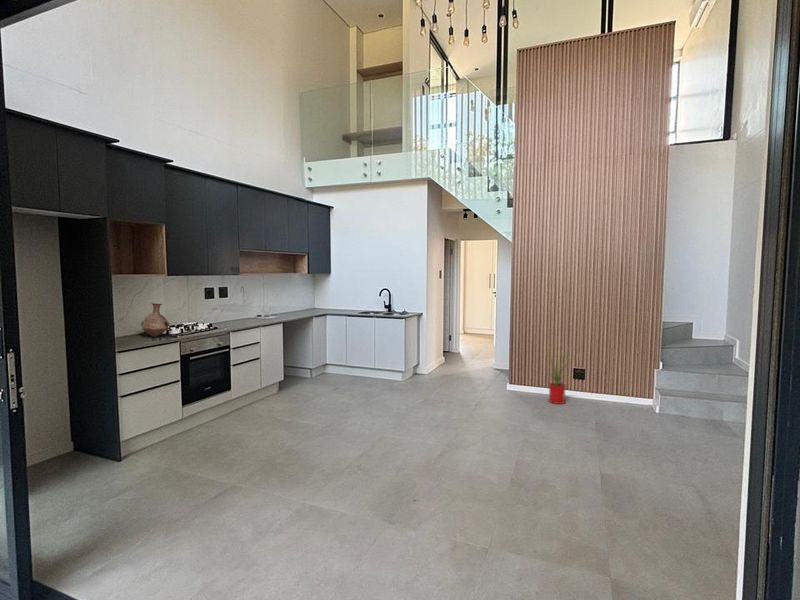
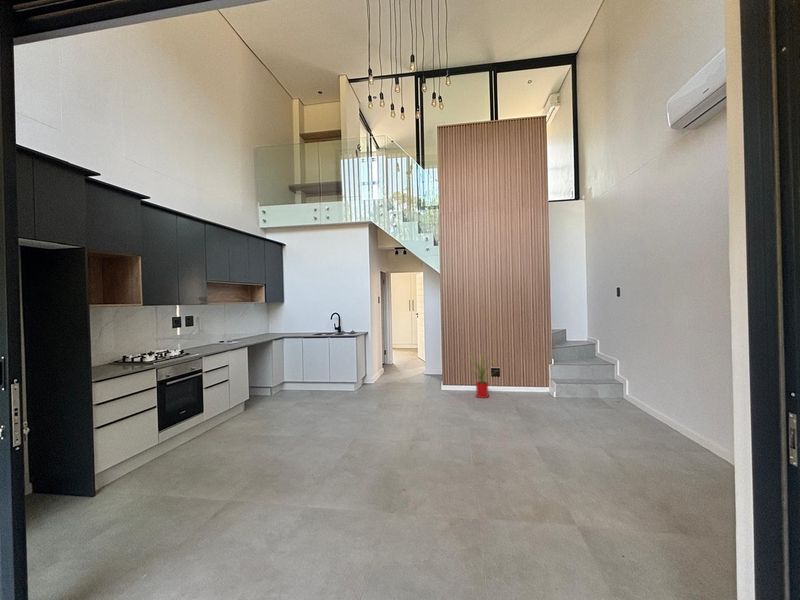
vase: present [141,303,169,337] -> none [113,332,144,365]

